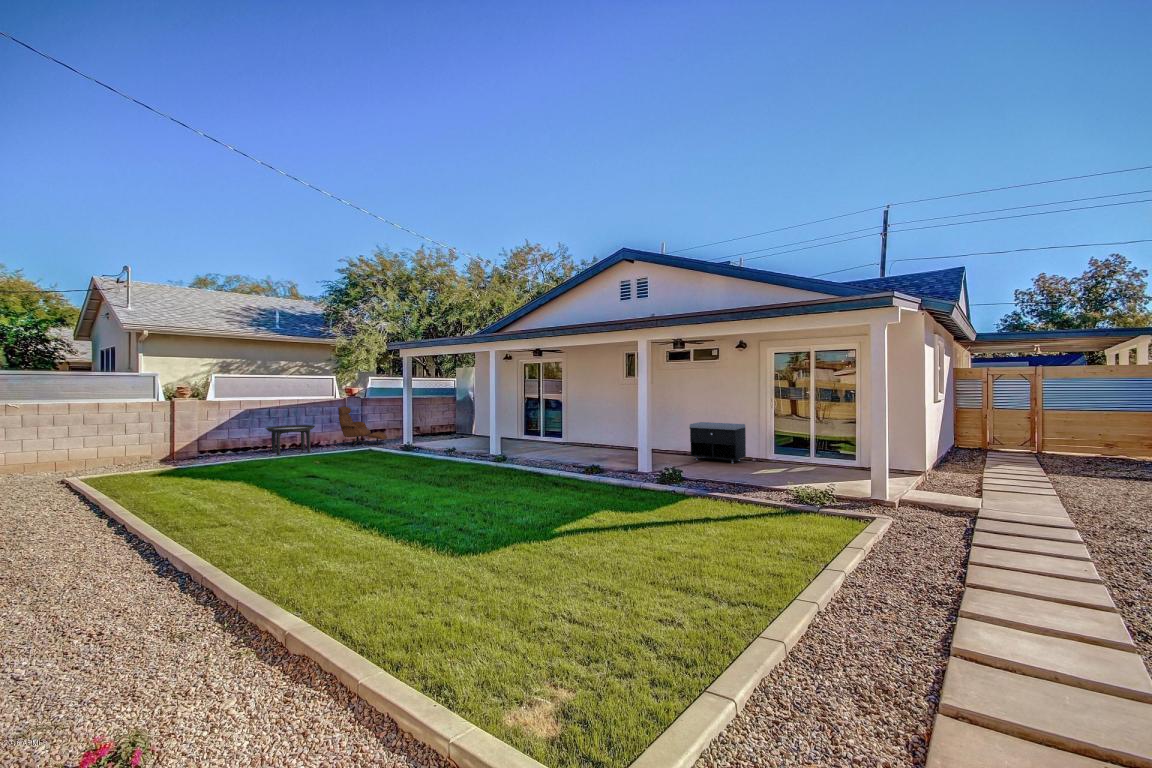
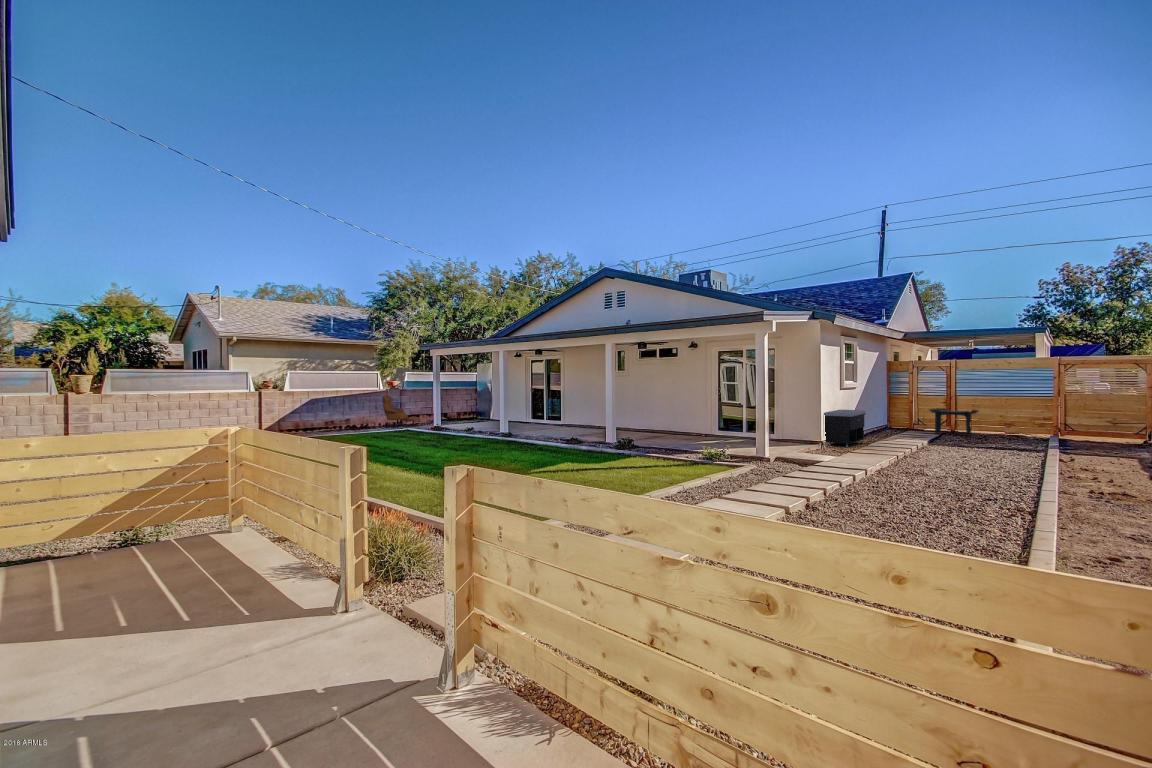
storage bench: present [690,422,746,463] -> present [823,410,866,447]
round table: present [265,425,315,455] -> present [929,408,979,436]

